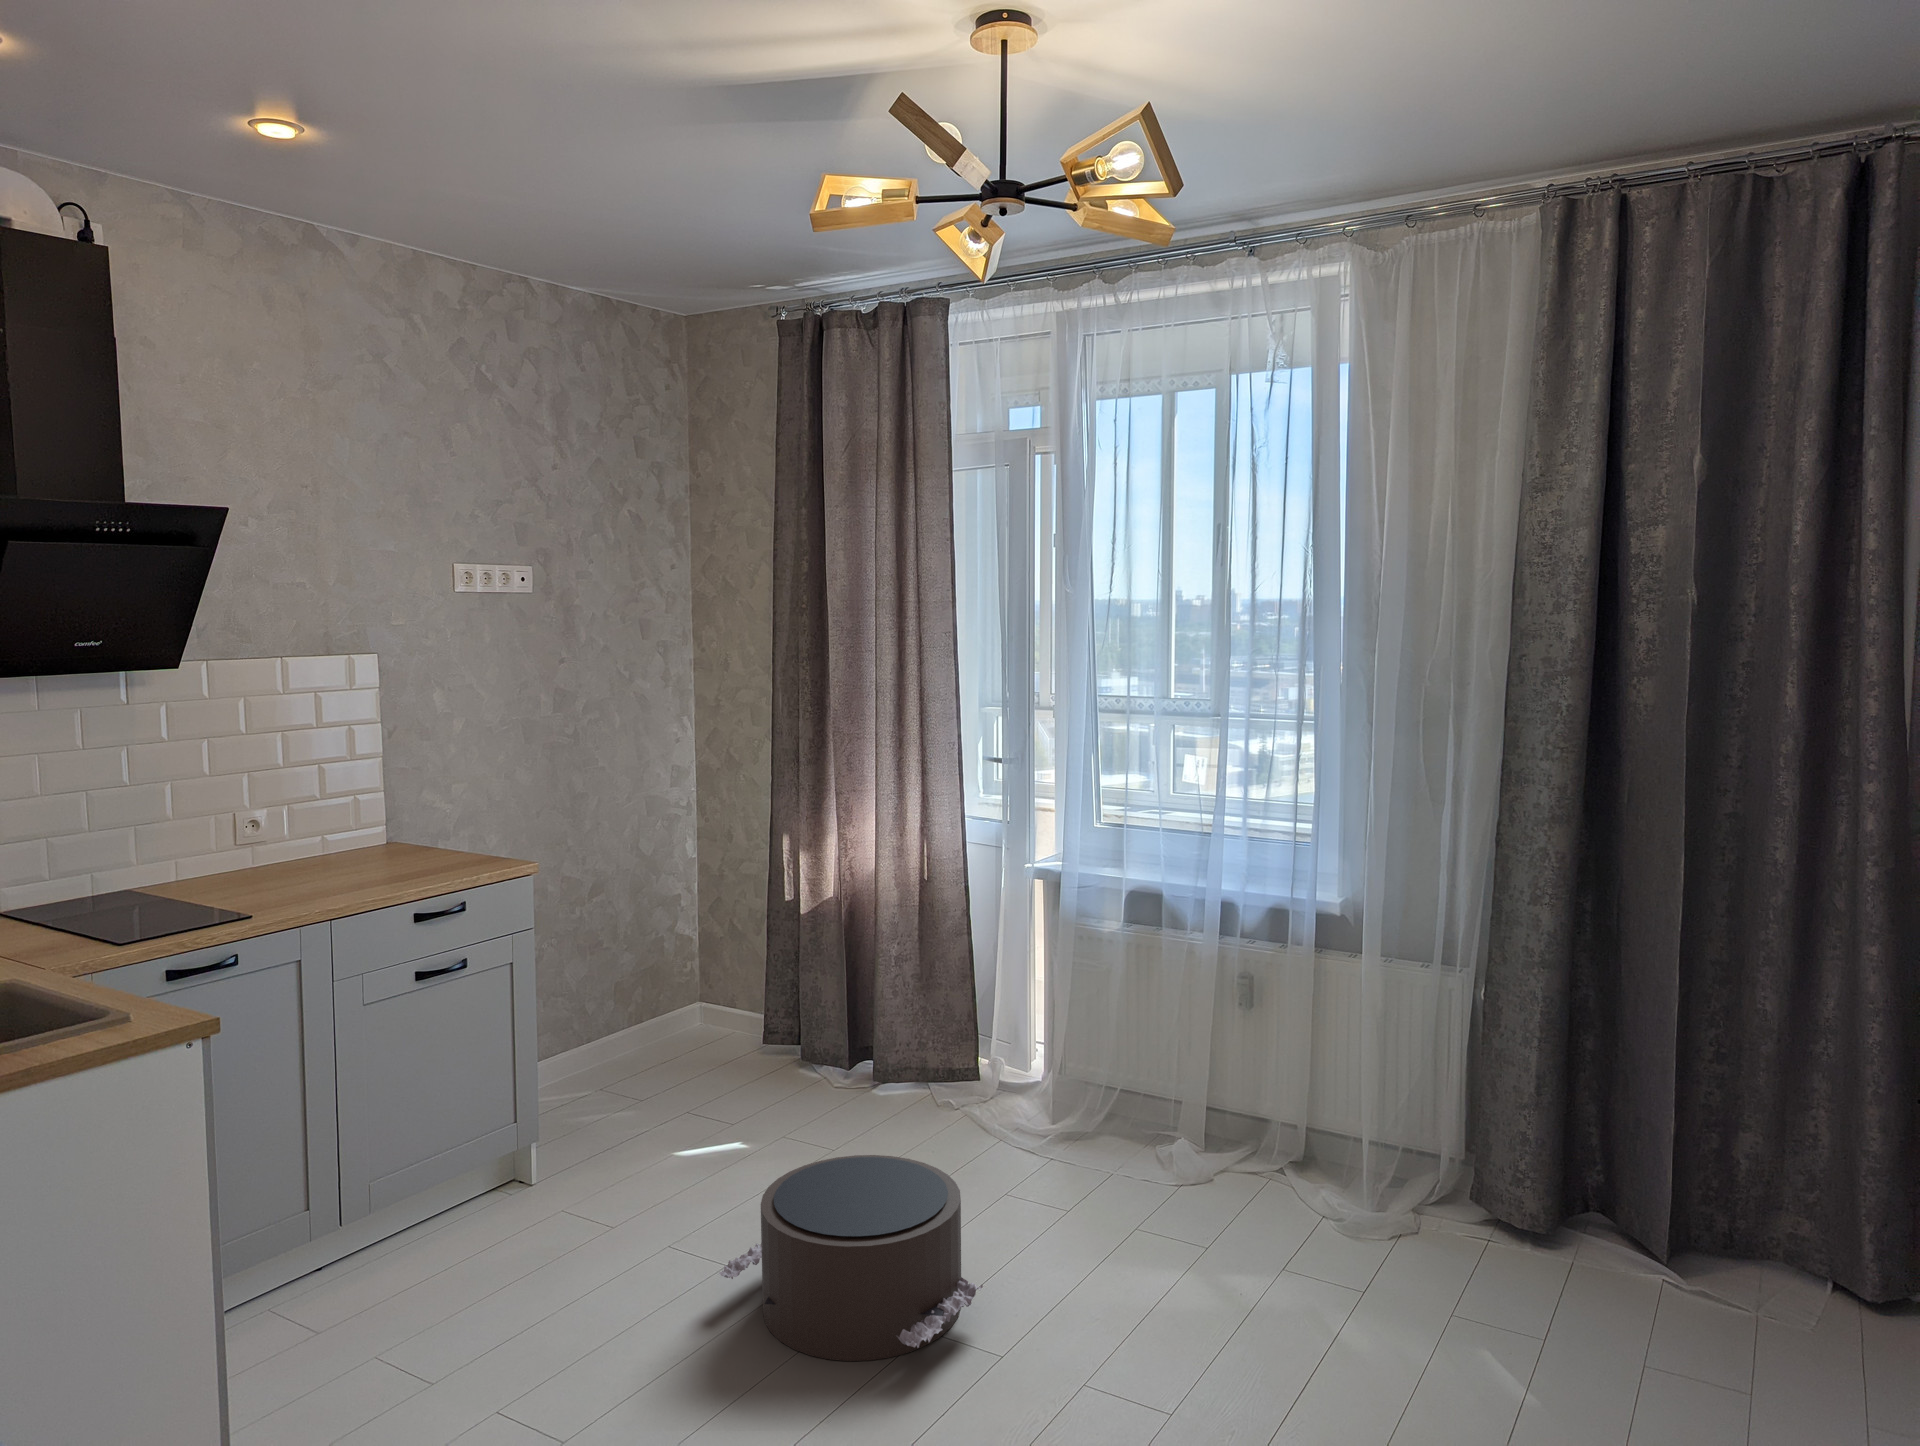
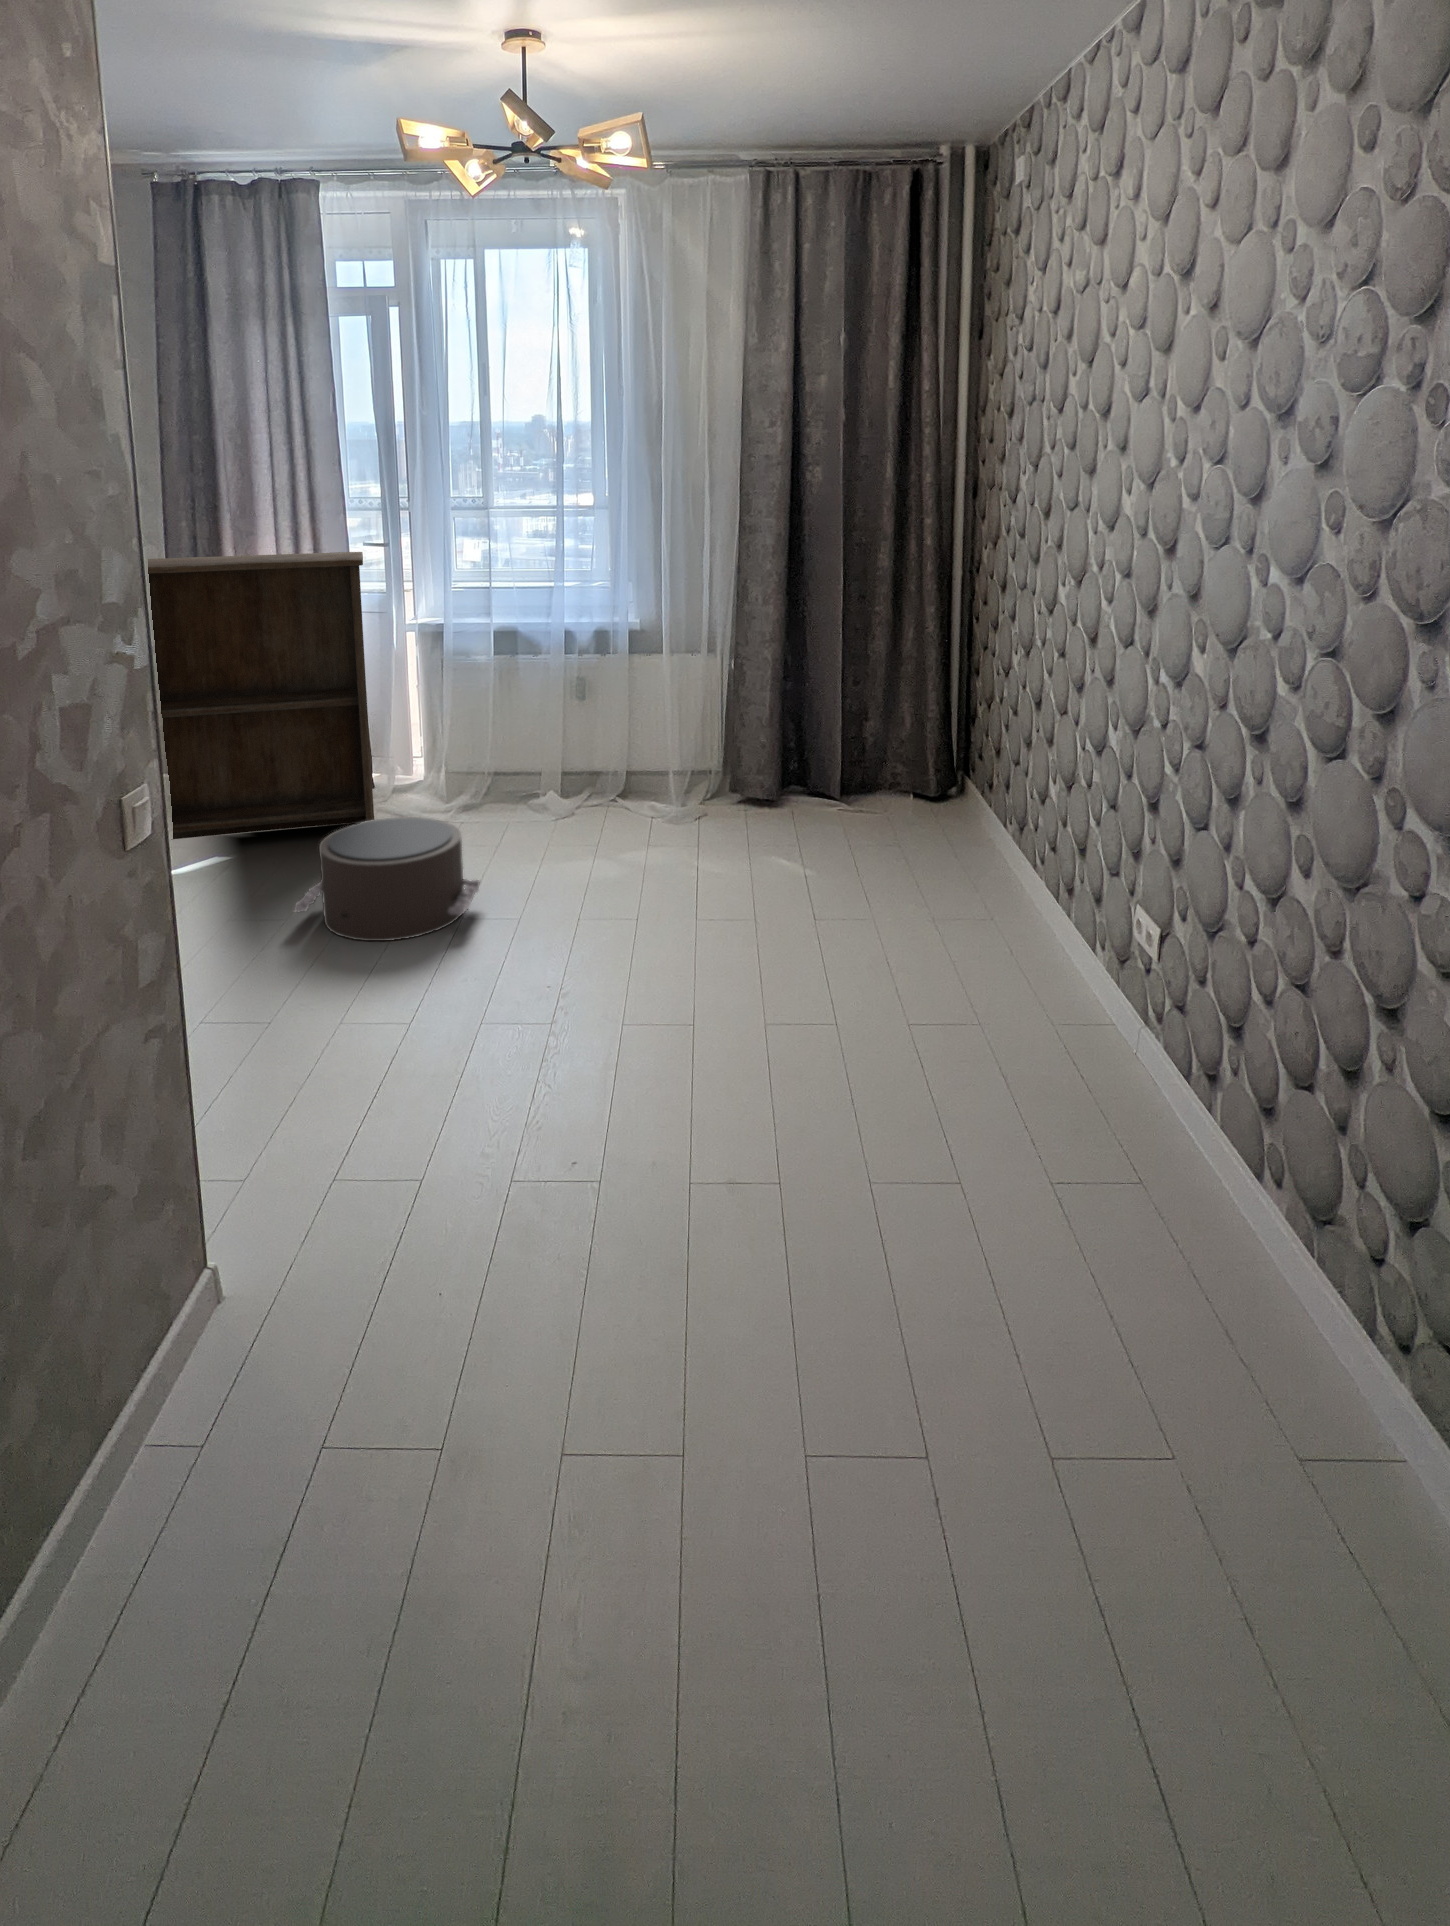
bookshelf: none [647,764,956,1164] -> present [148,552,374,839]

